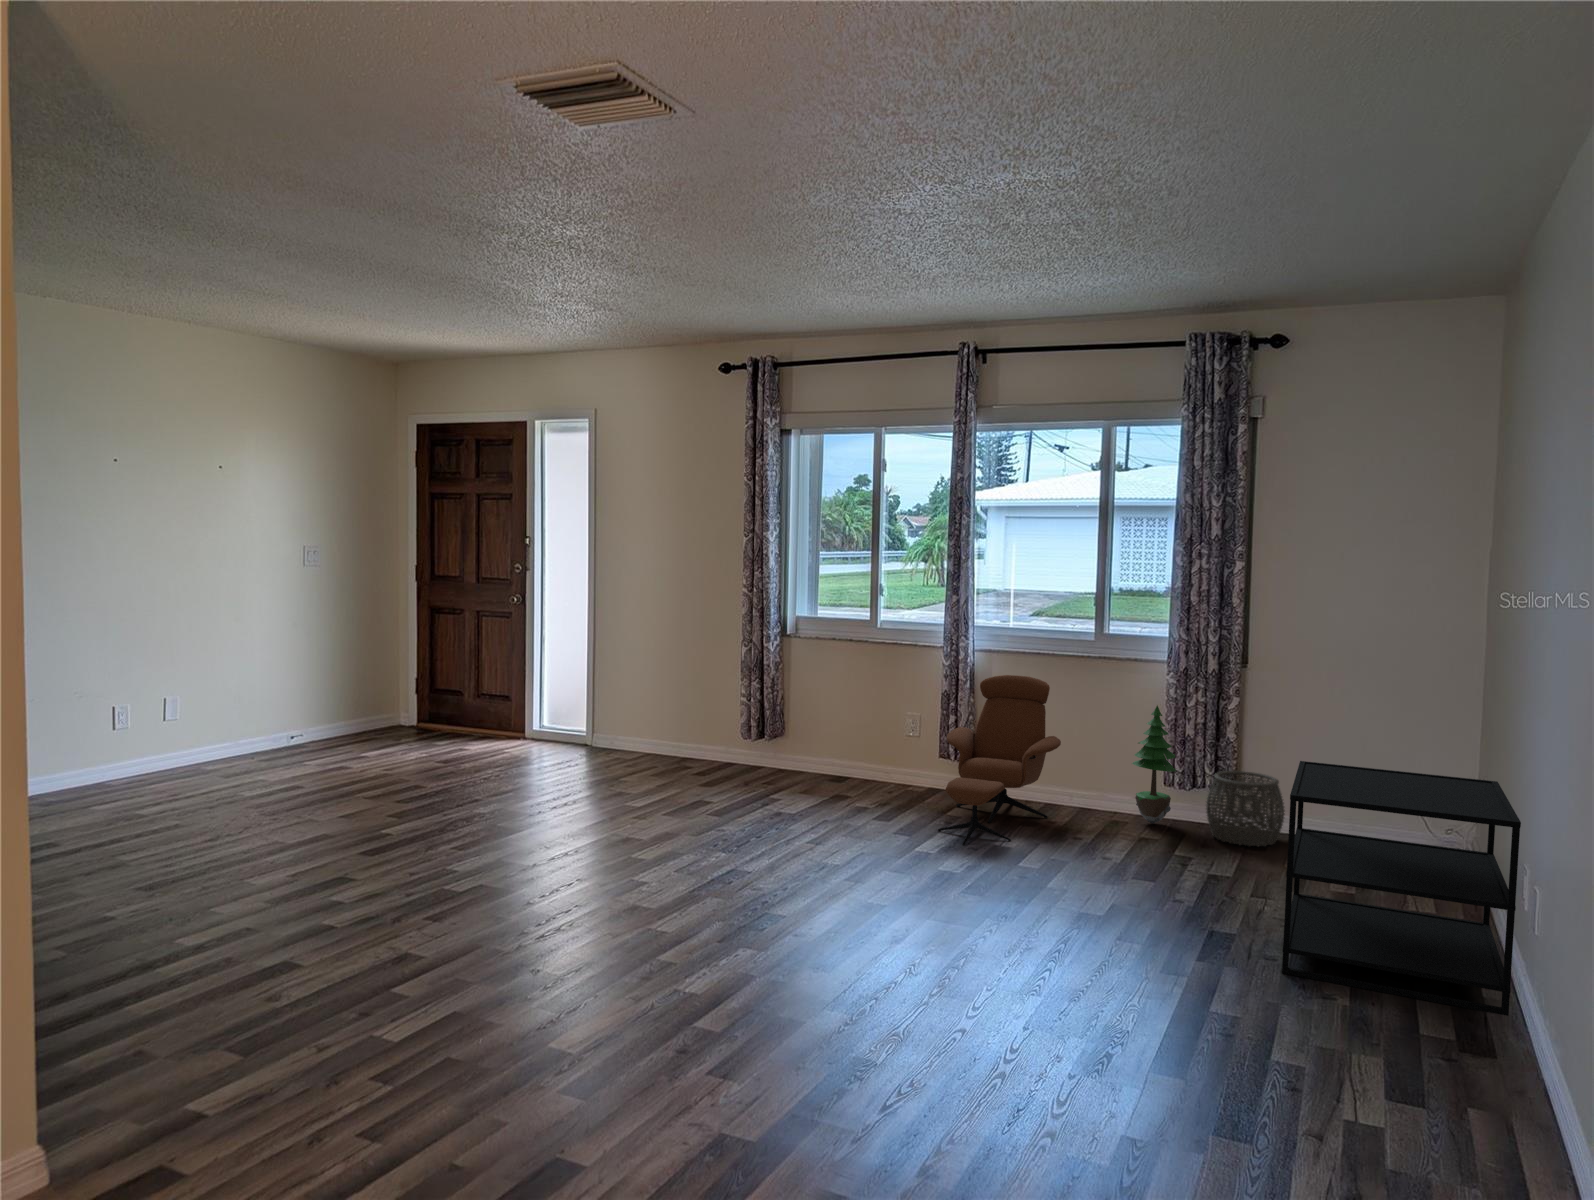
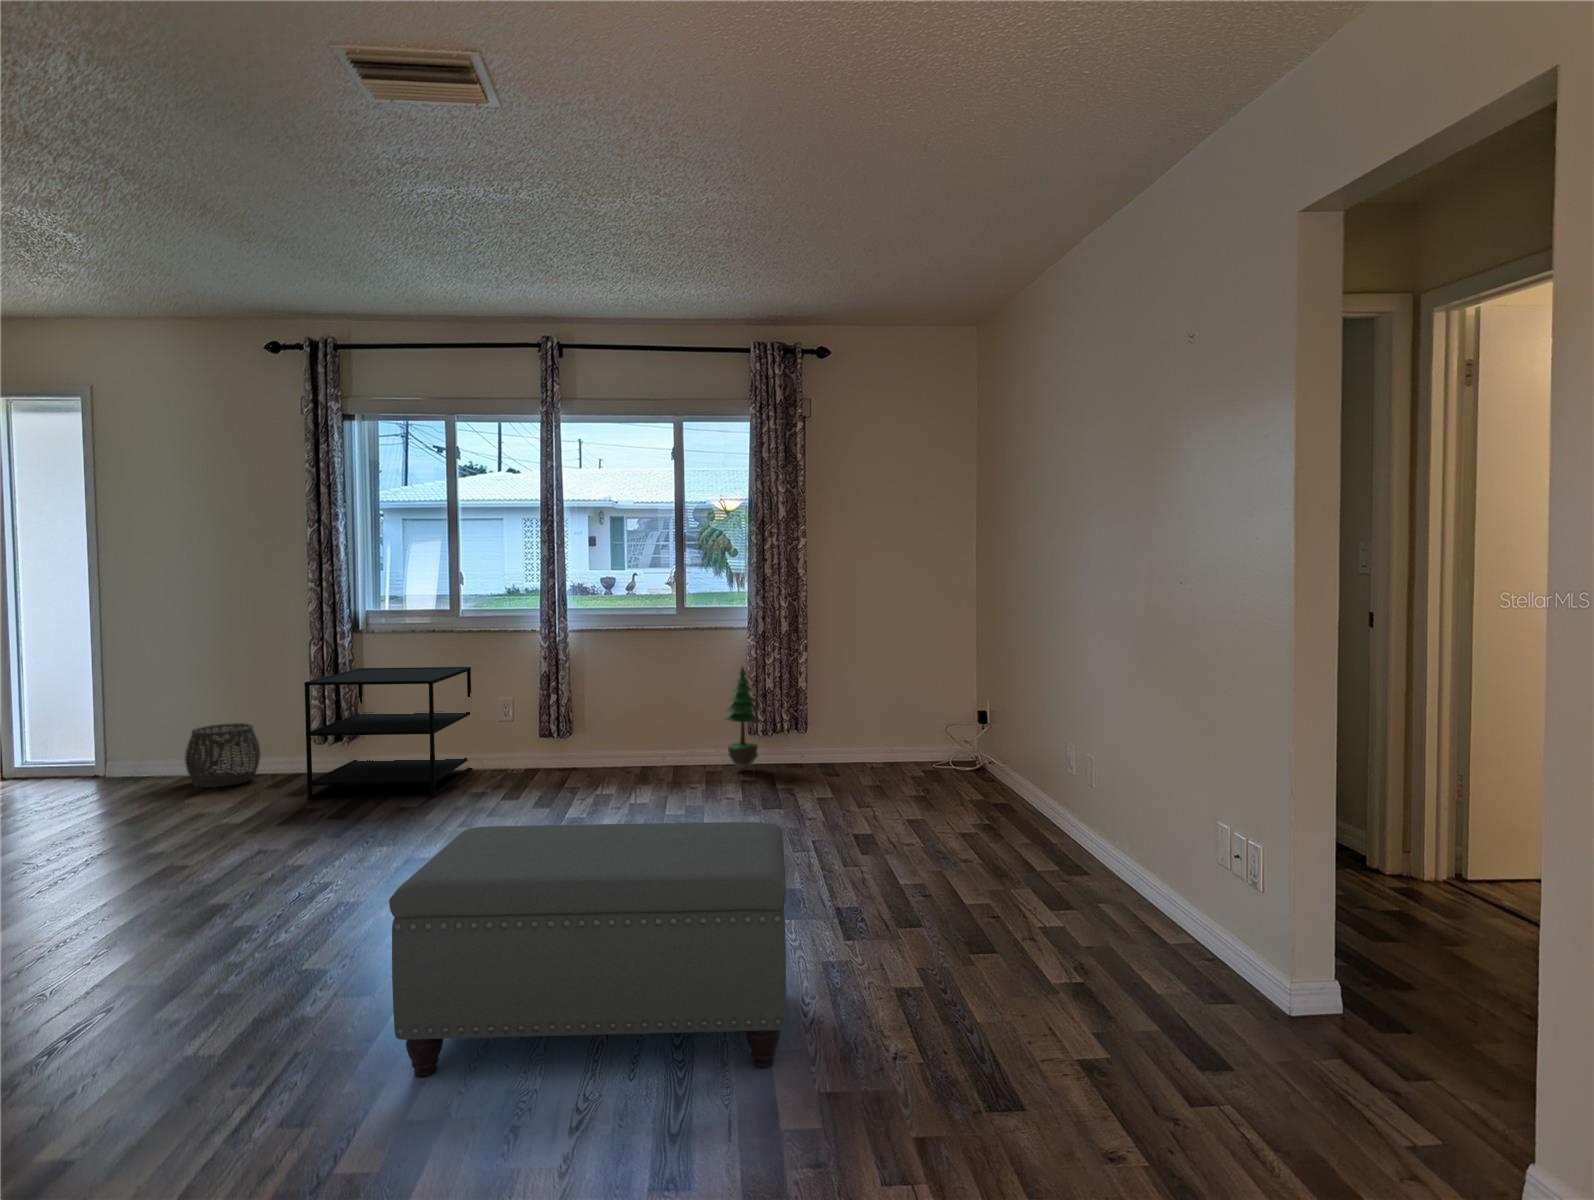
lounge chair: present [938,675,1061,845] -> none [554,651,663,814]
side table: present [1282,761,1521,1016] -> present [304,667,473,800]
woven basket: present [1206,771,1285,847] -> present [185,723,260,788]
ottoman: none [702,842,1064,1113] -> present [389,822,786,1077]

